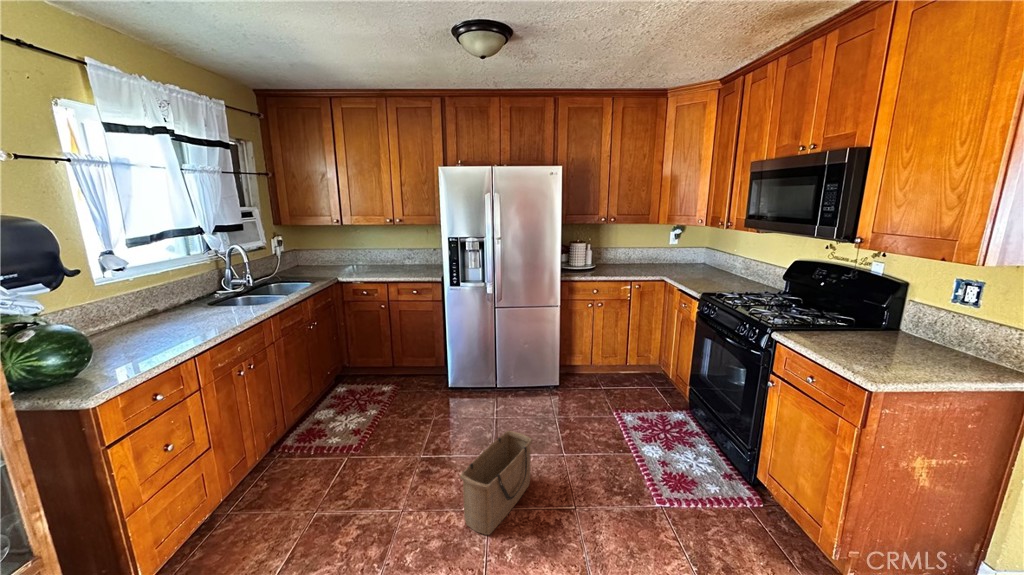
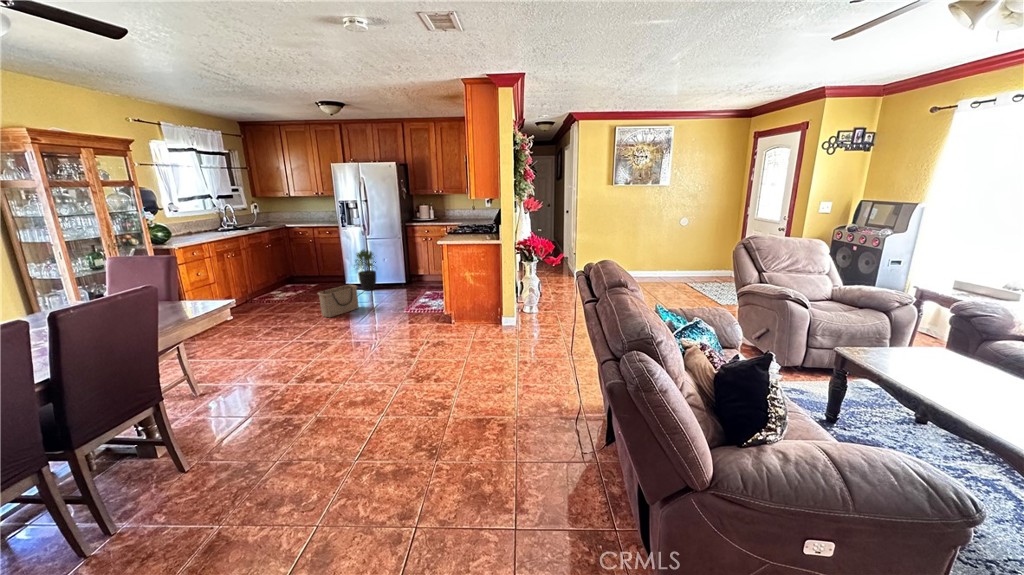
potted plant: none [472,328,518,408] -> present [354,250,376,291]

